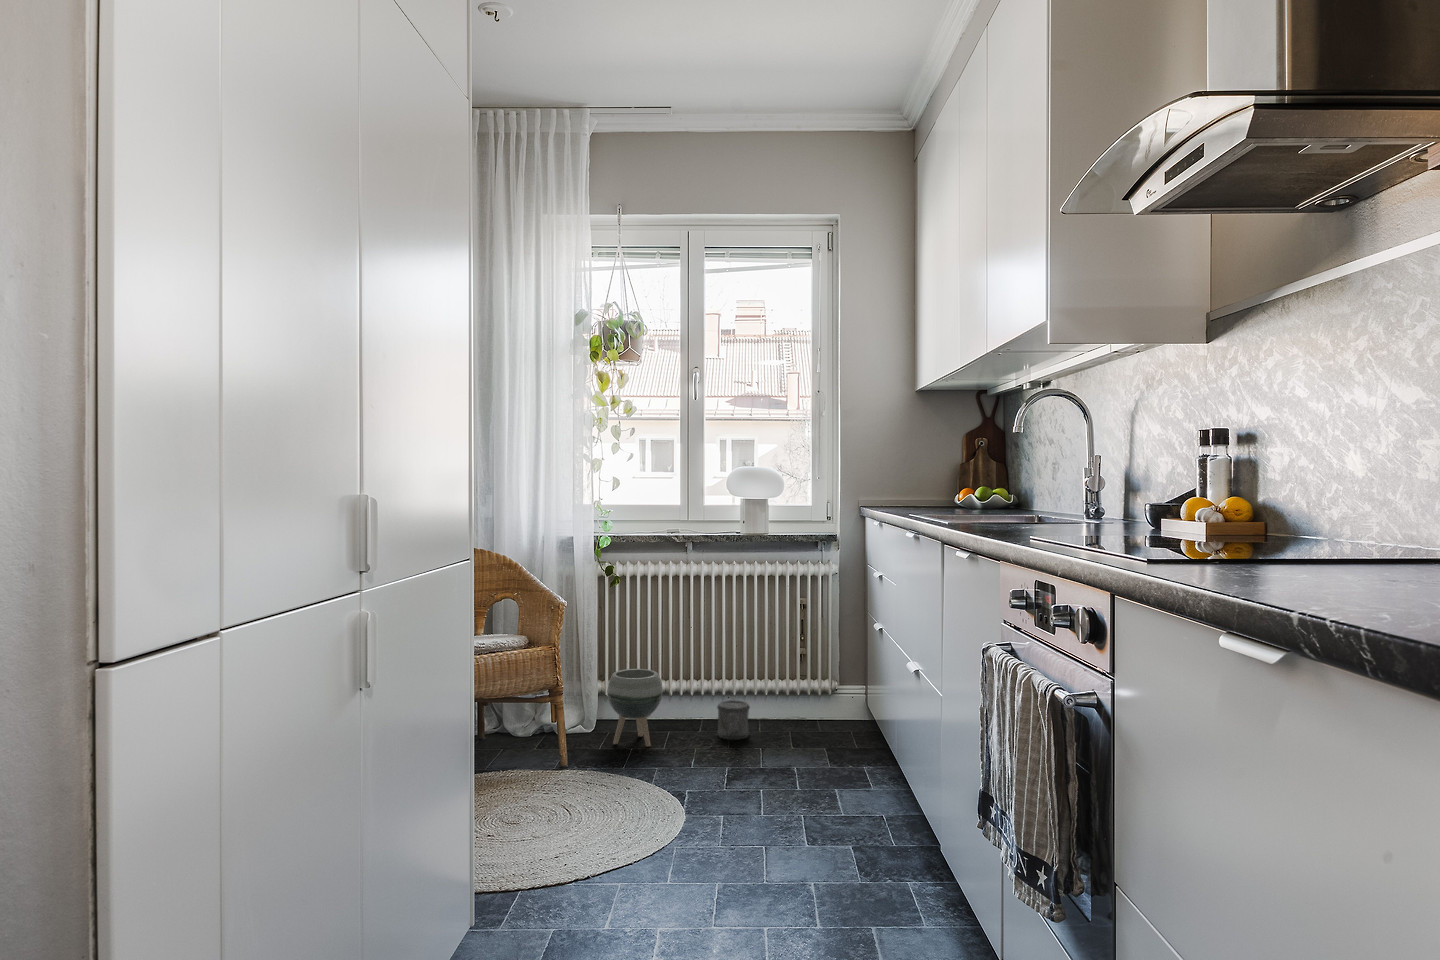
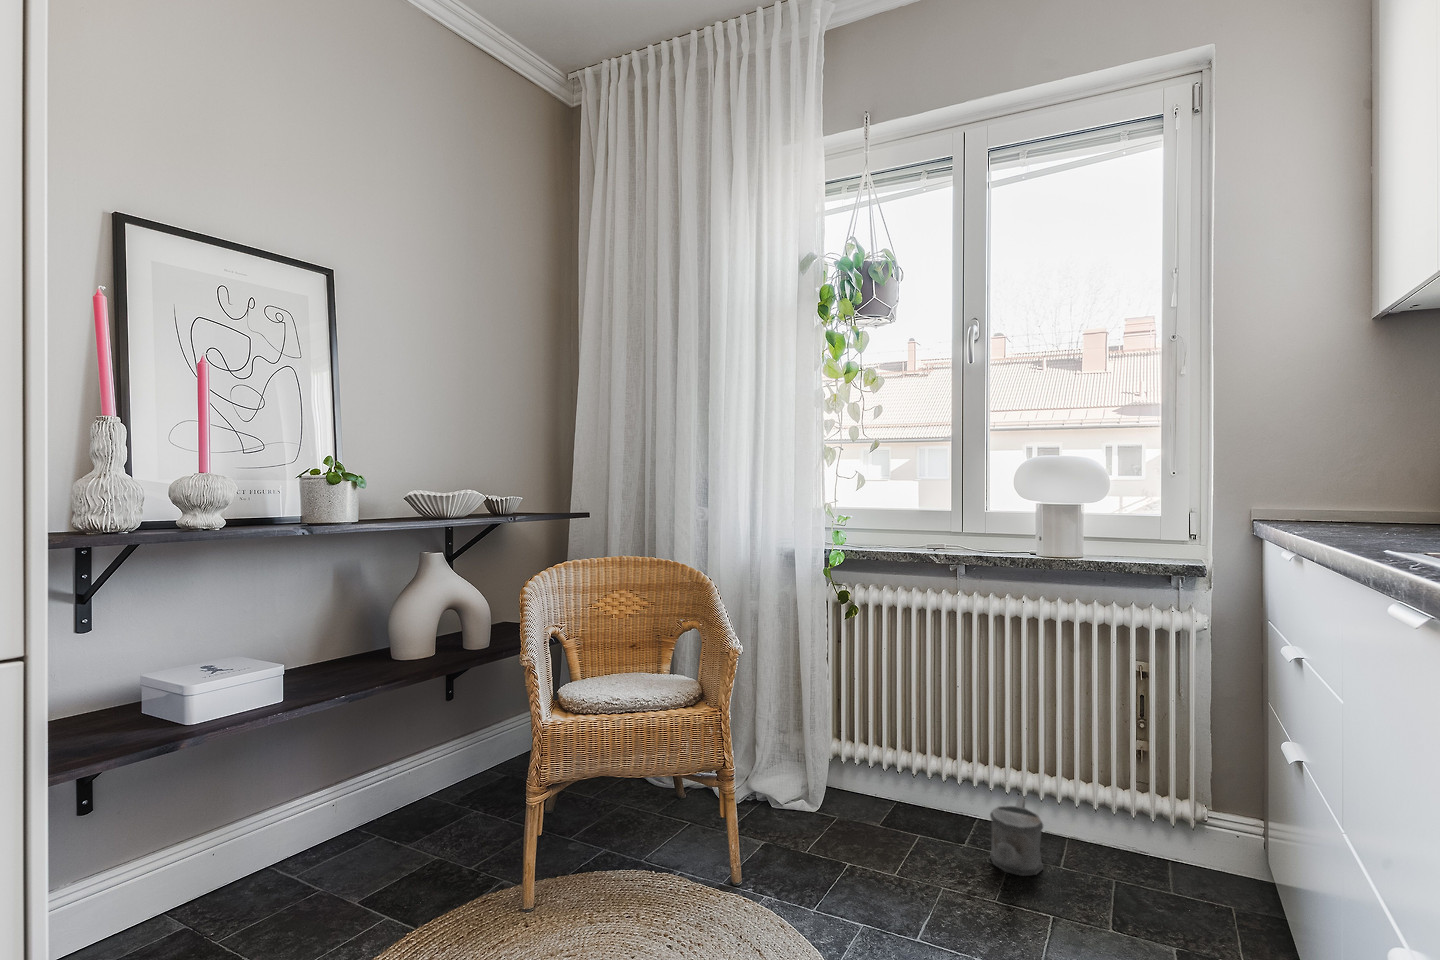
planter: present [607,669,663,747] -> none [826,737,903,858]

